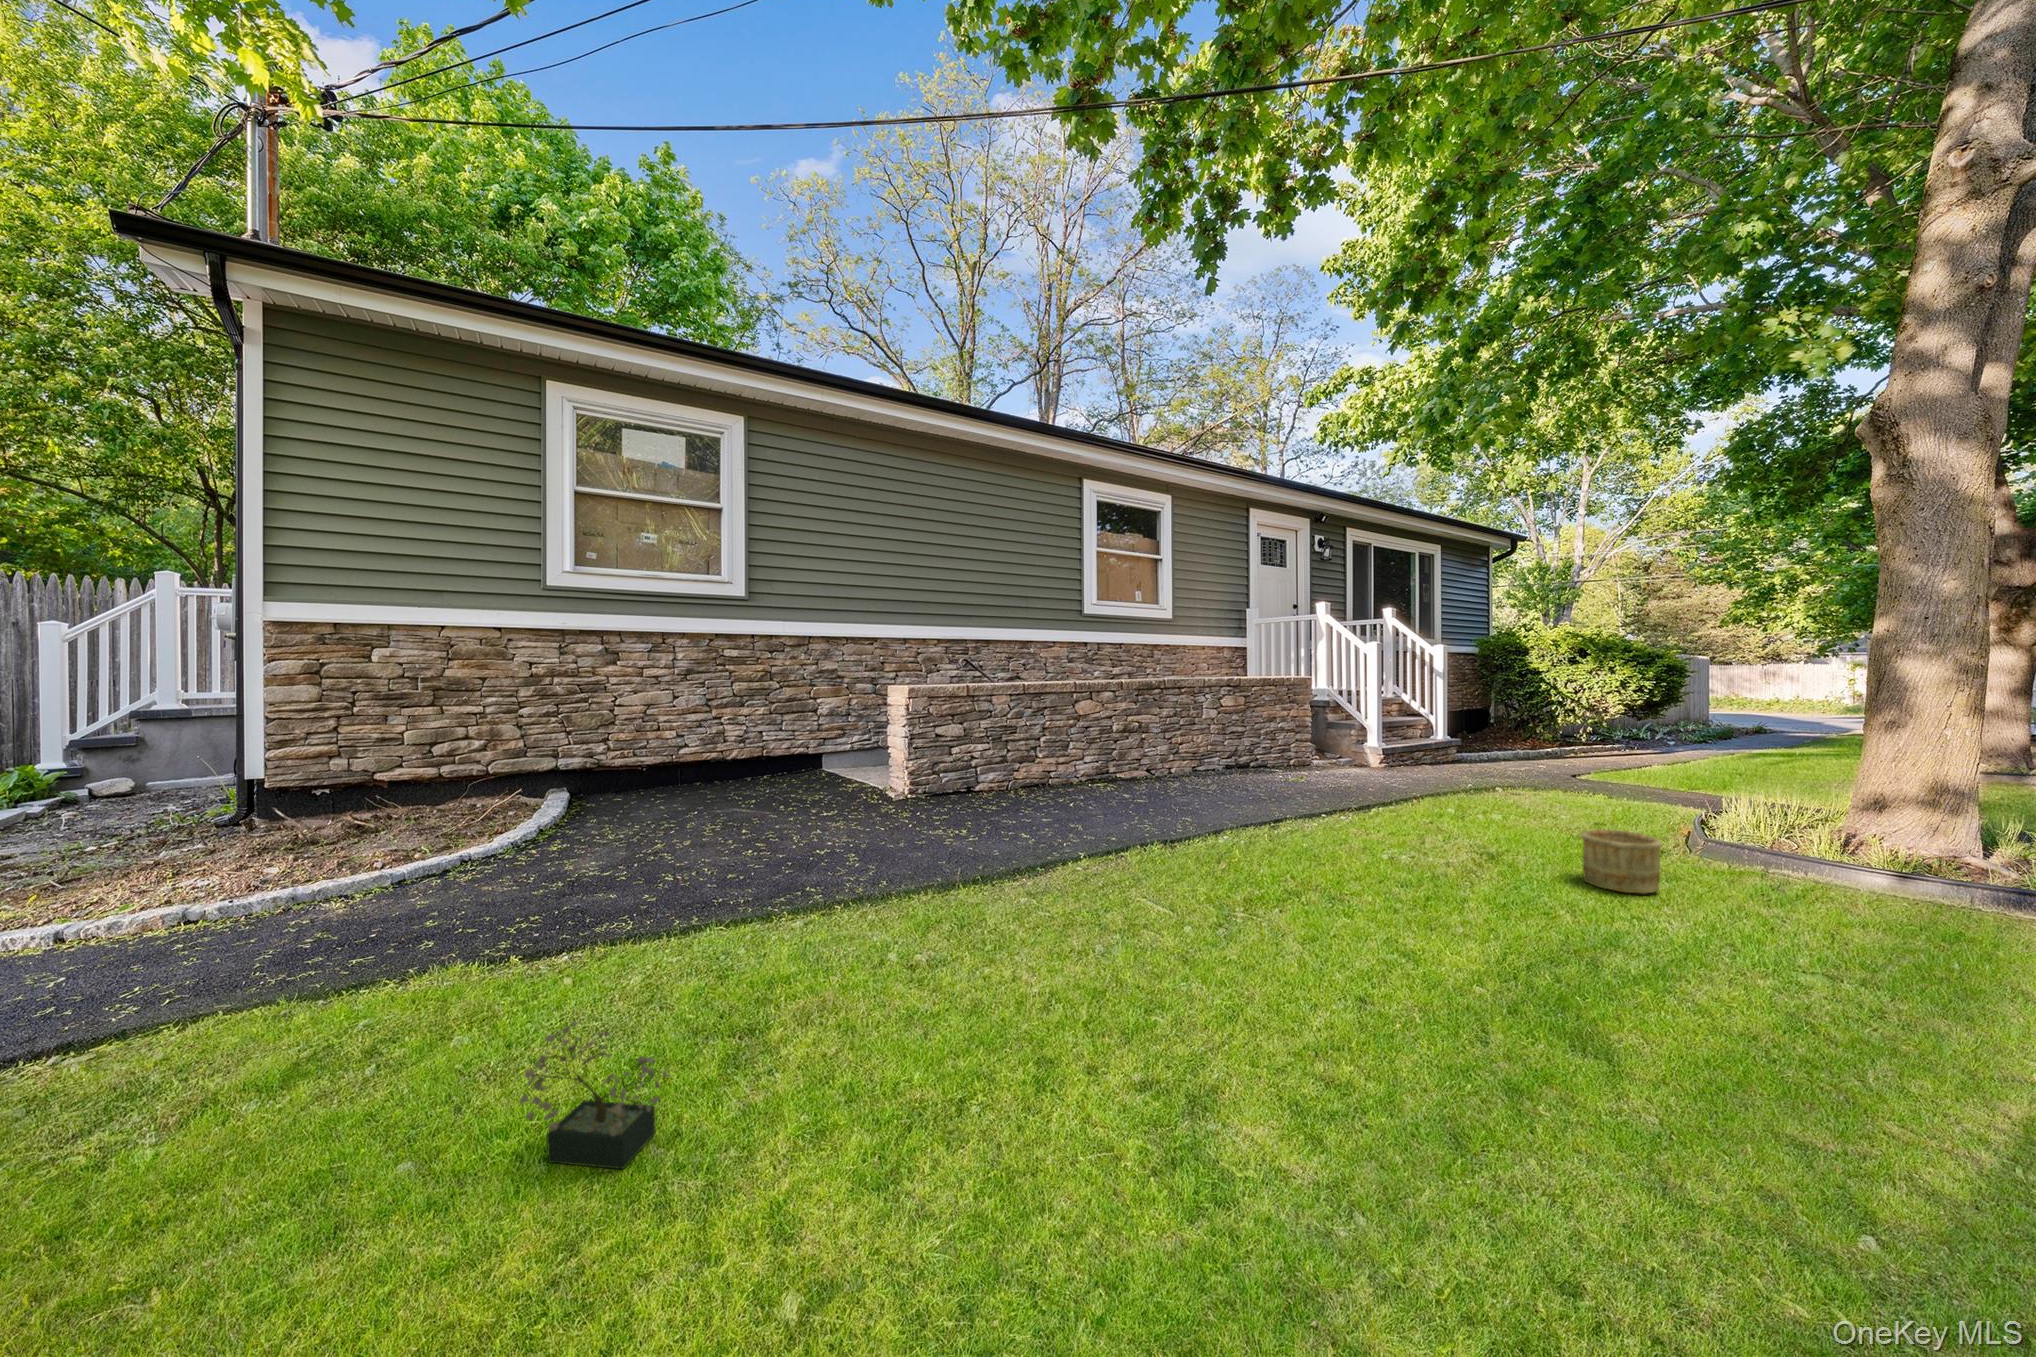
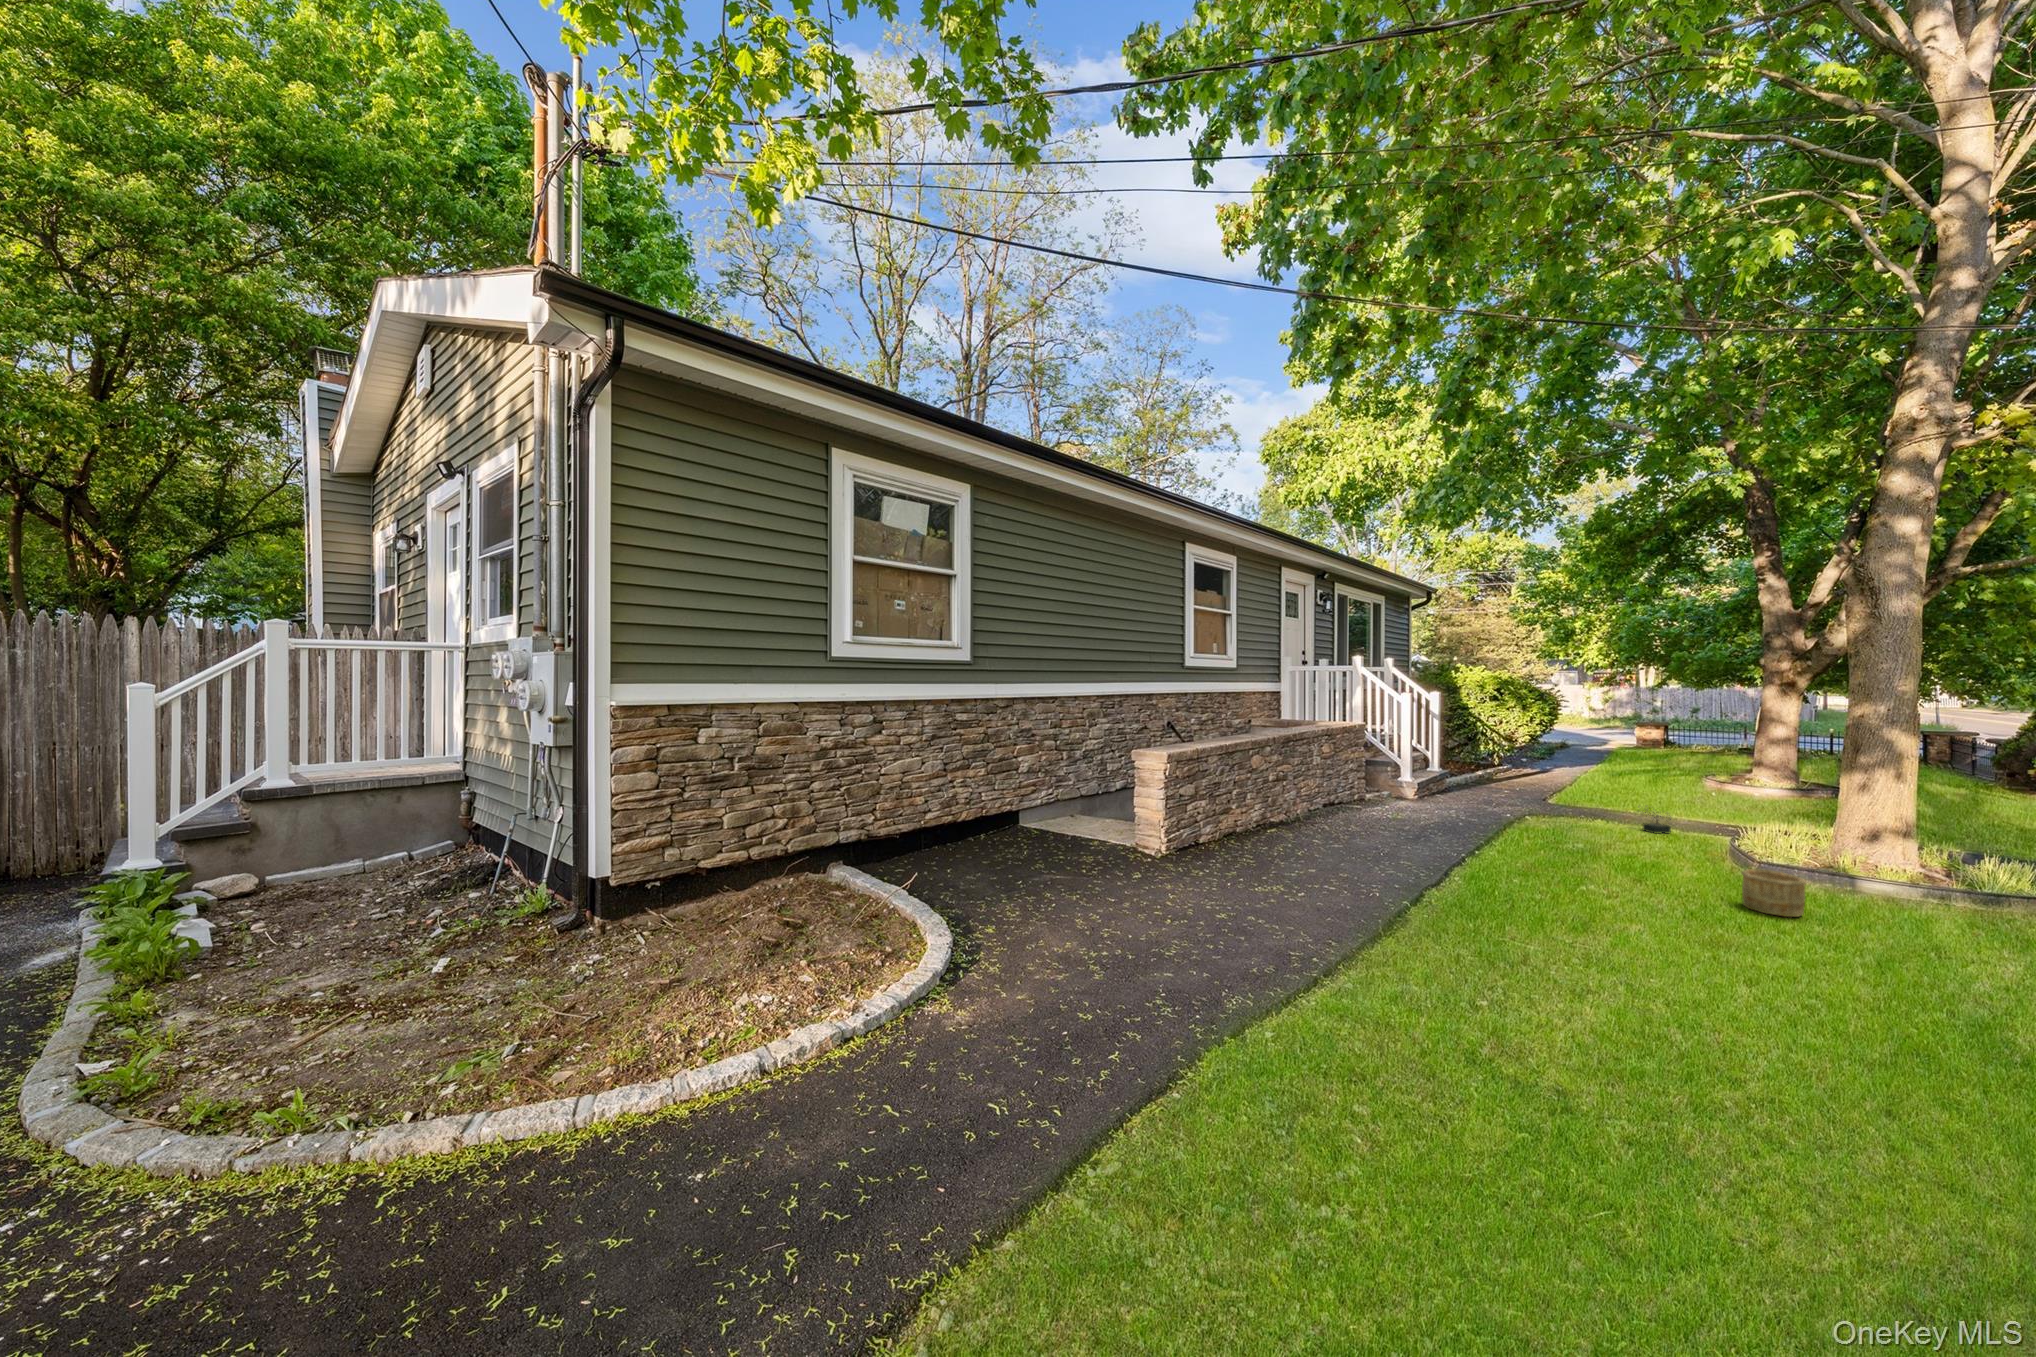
decorative plant: present [514,1022,671,1169] -> present [1643,810,1671,833]

